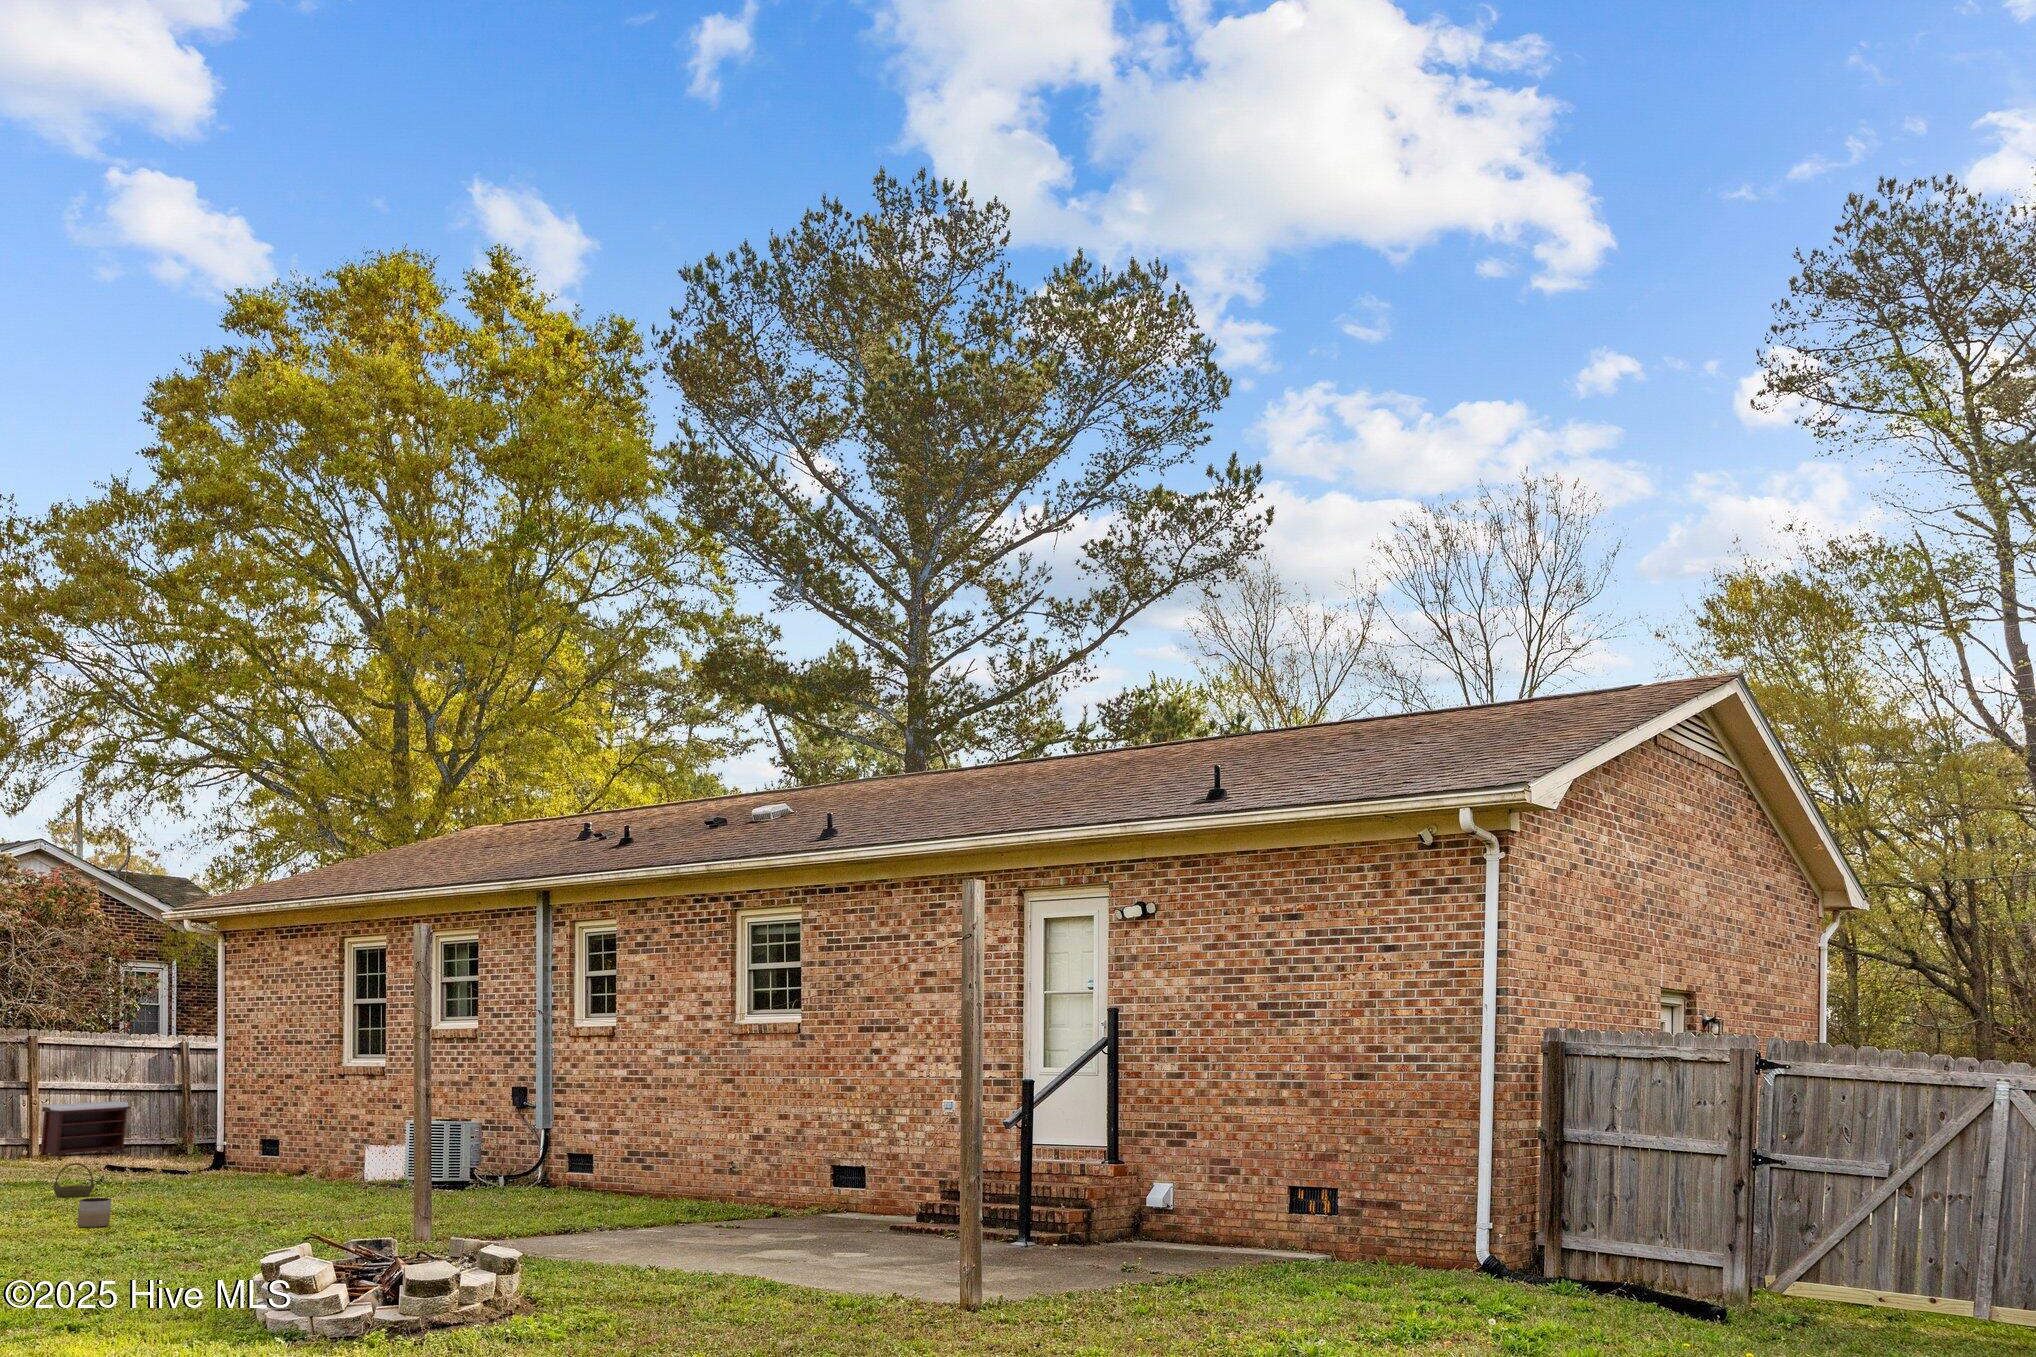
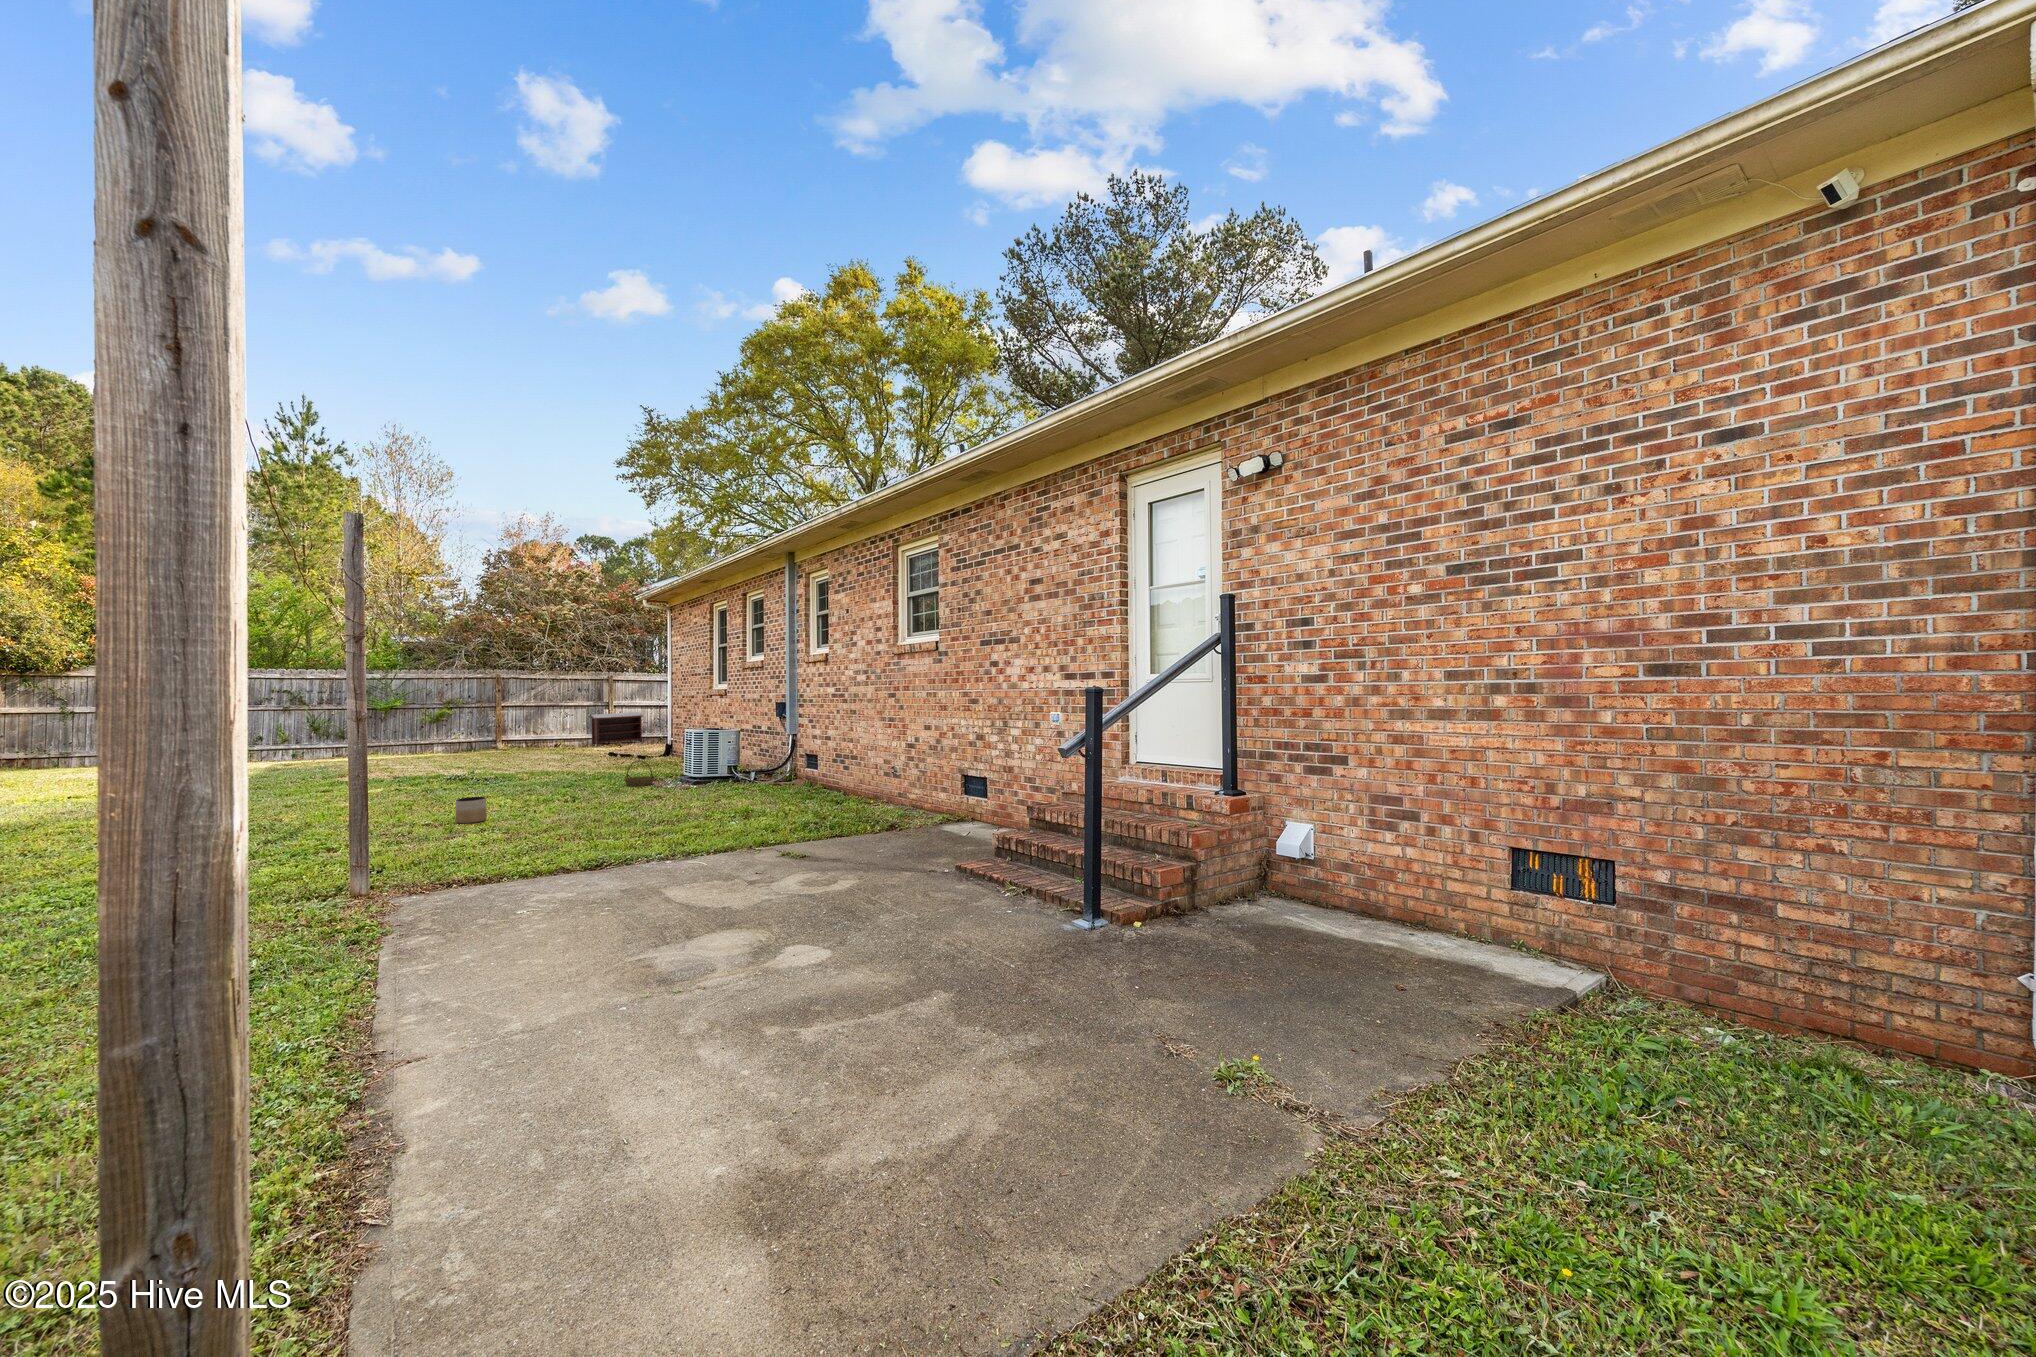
basket: present [53,1163,94,1197] -> present [624,760,655,786]
planter: present [77,1198,111,1228] -> present [456,797,487,824]

